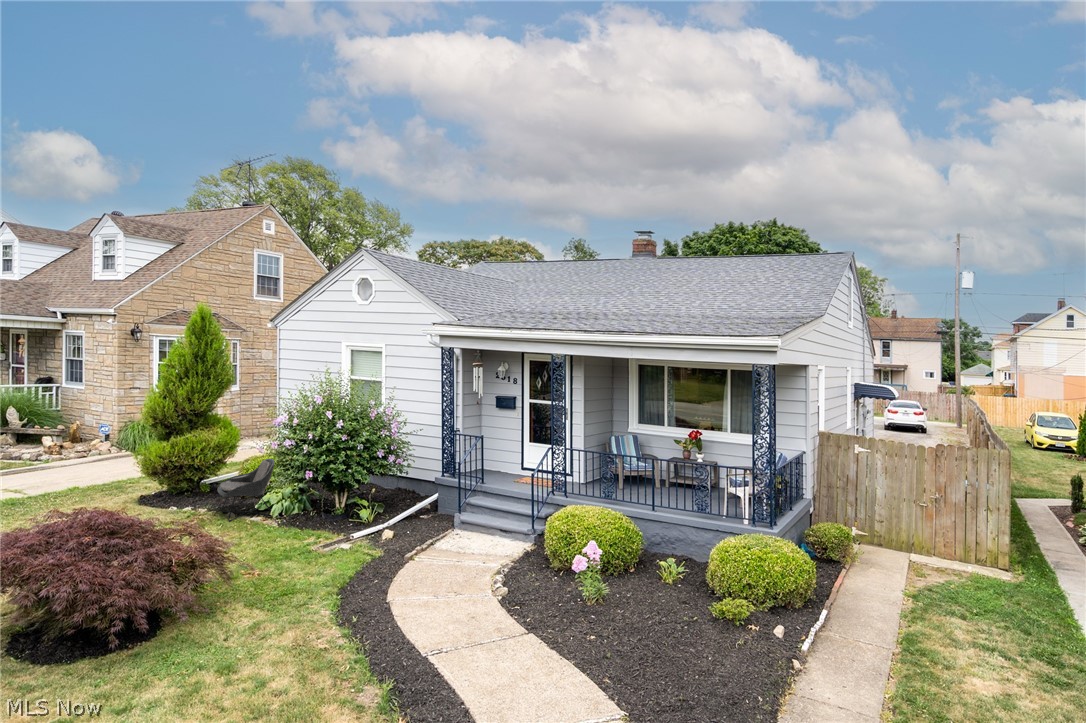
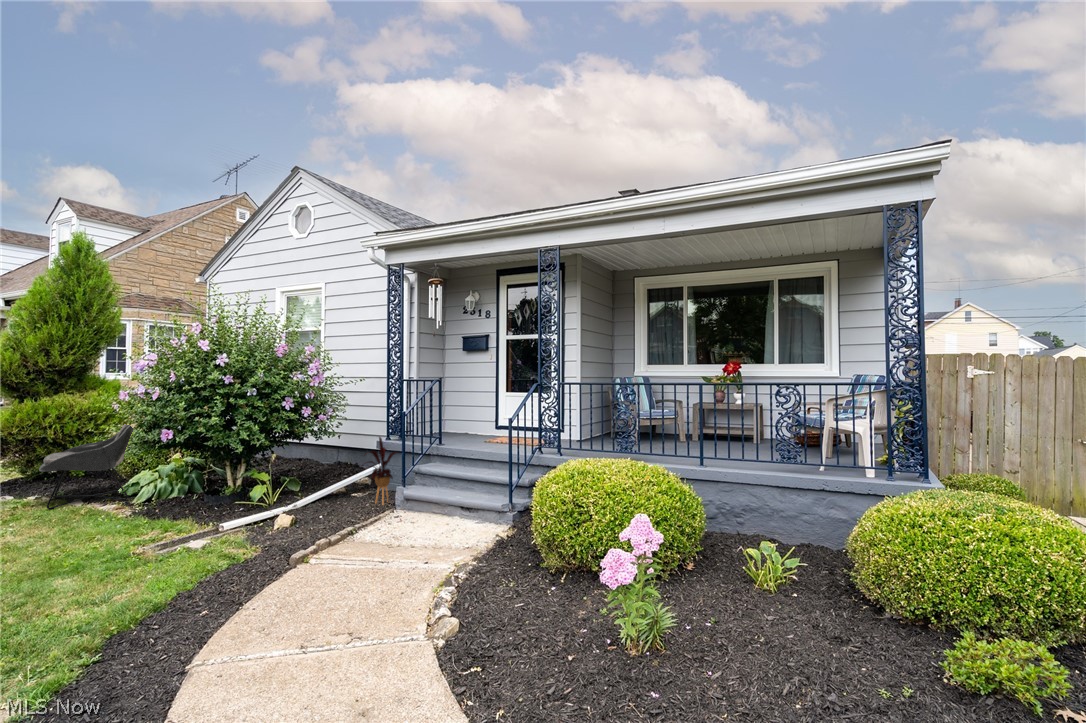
house plant: none [430,479,456,525] -> present [370,437,396,505]

